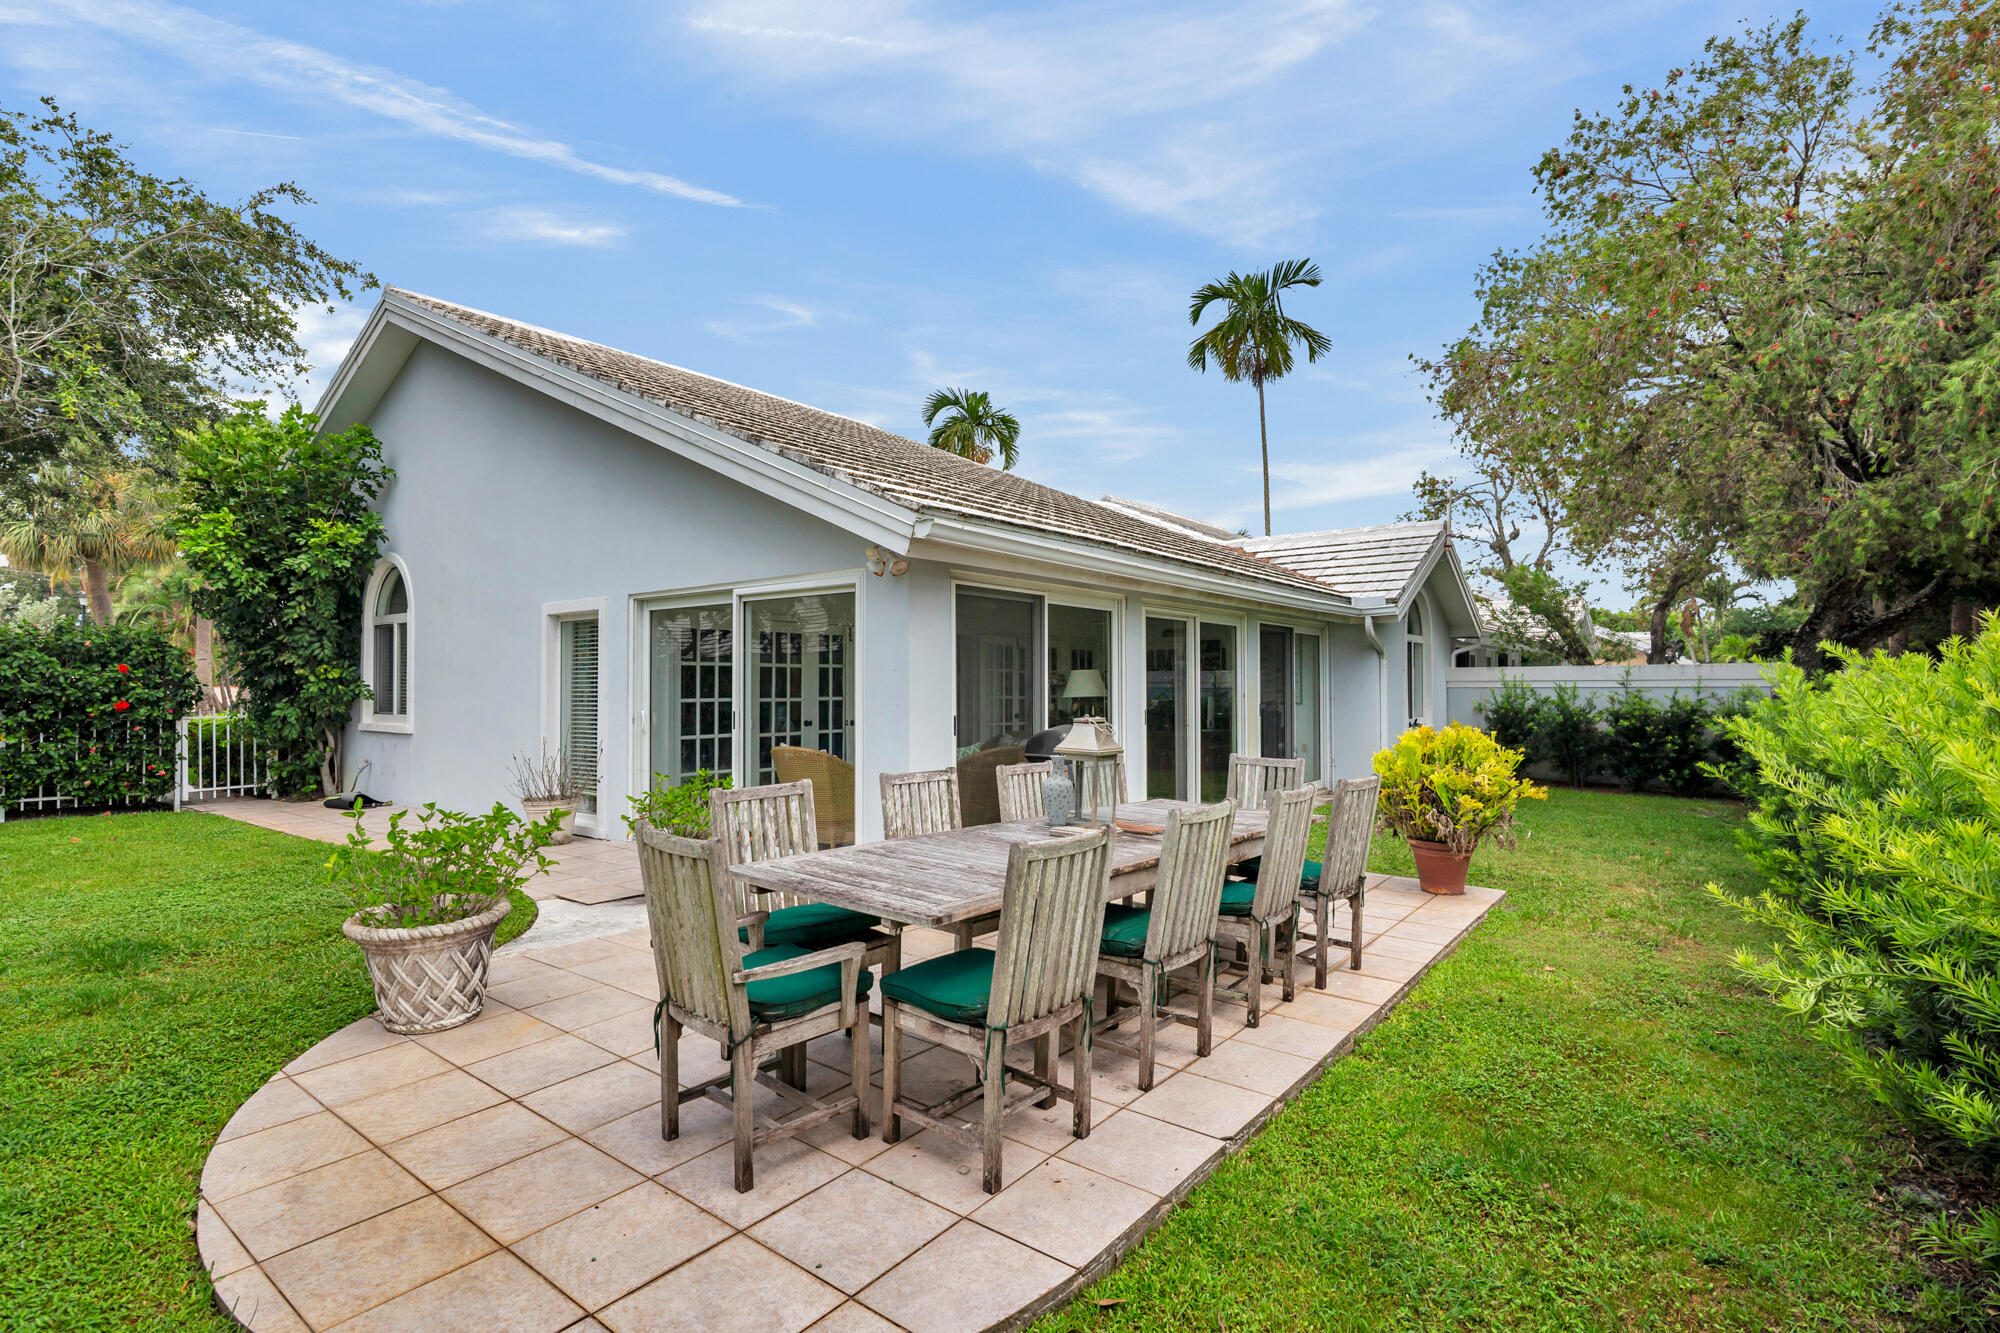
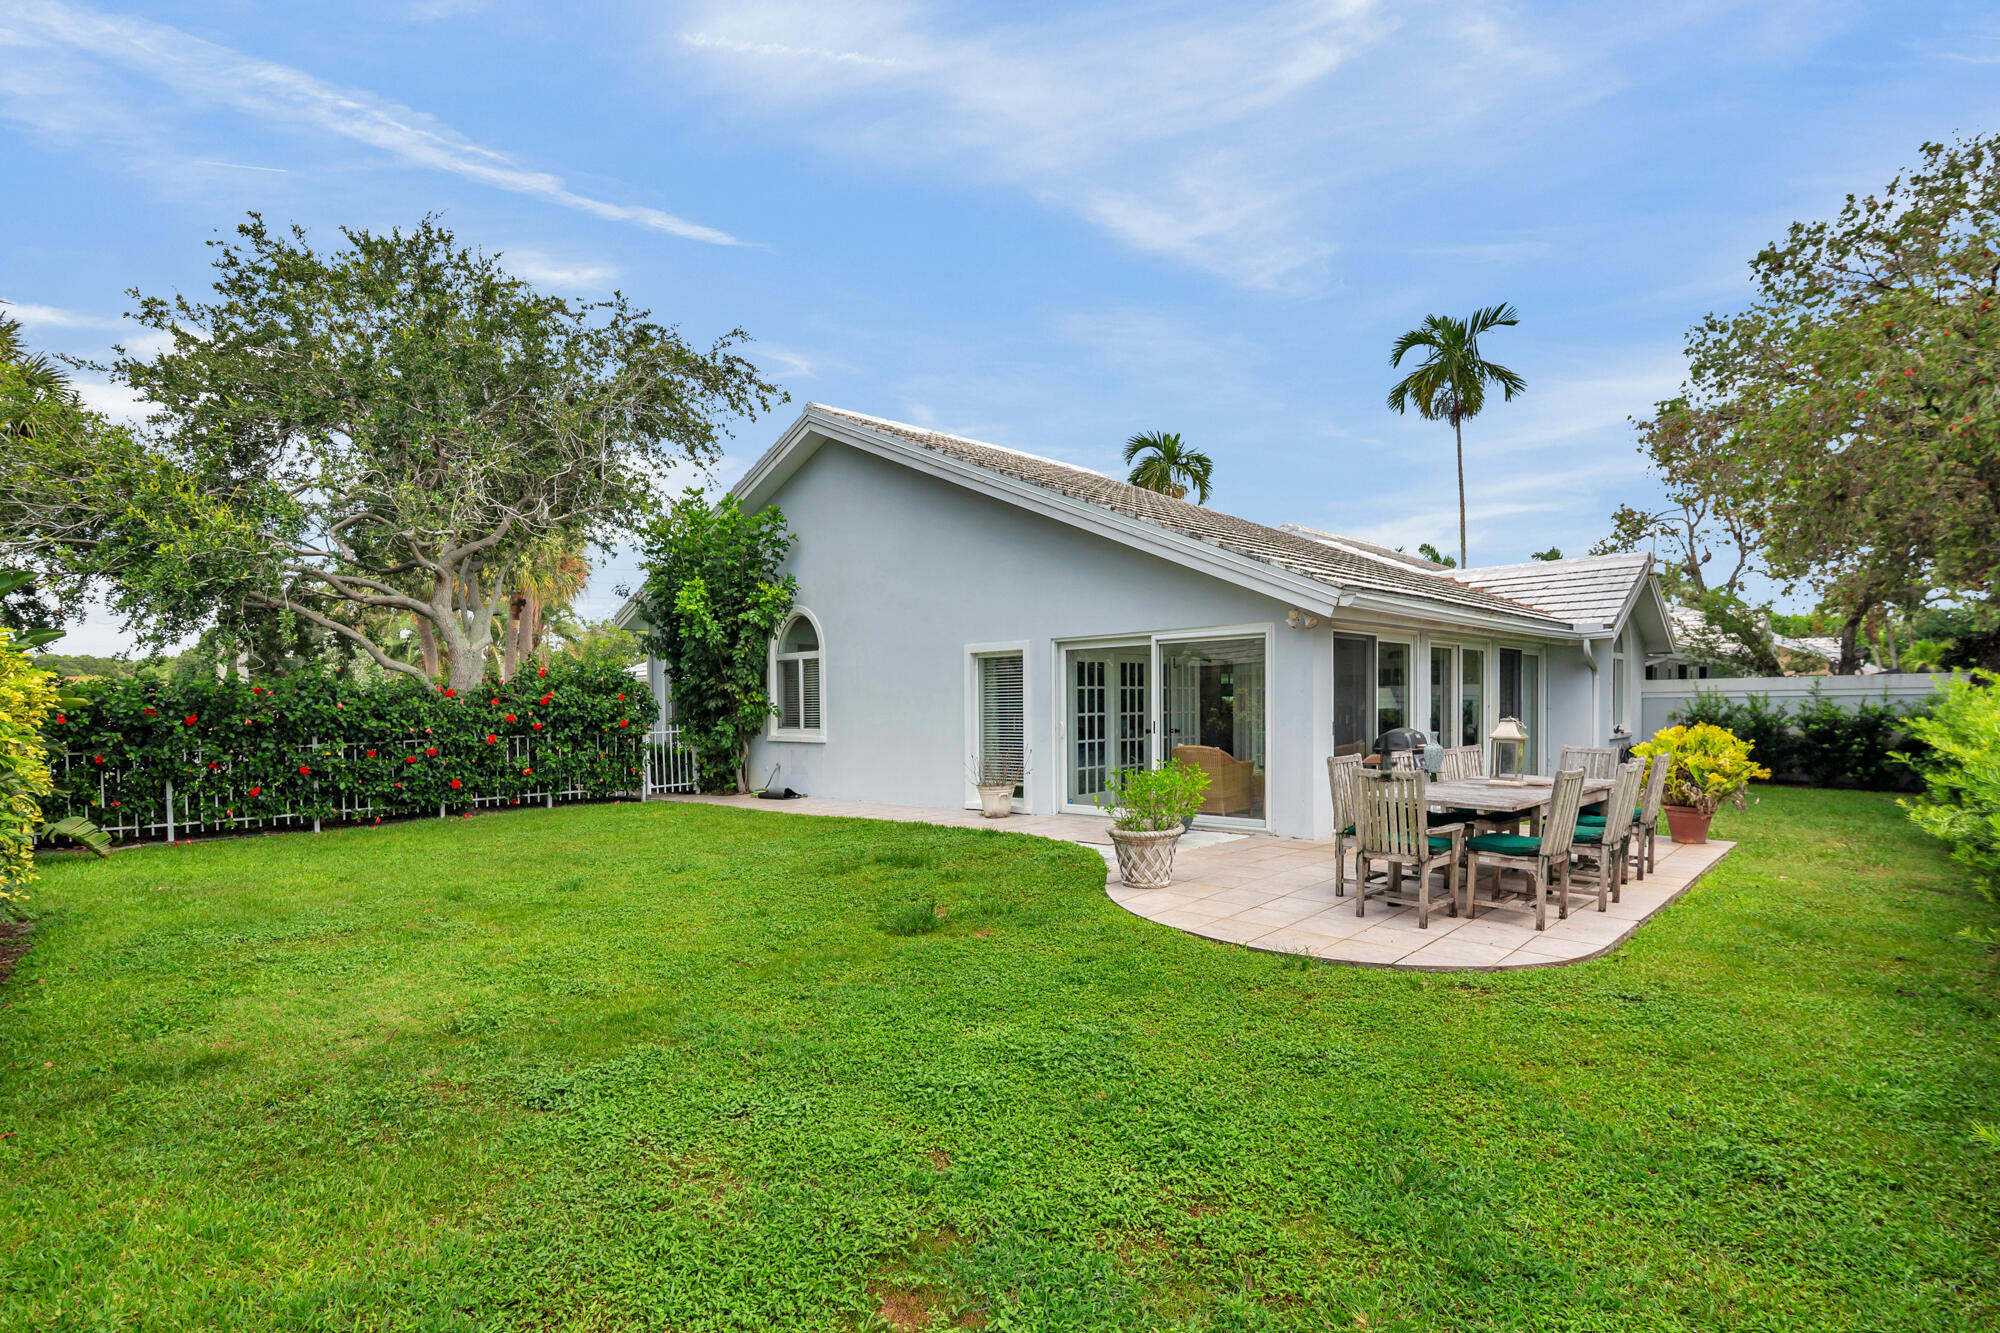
wine bottle: none [858,777,949,874] -> present [1372,735,1411,782]

